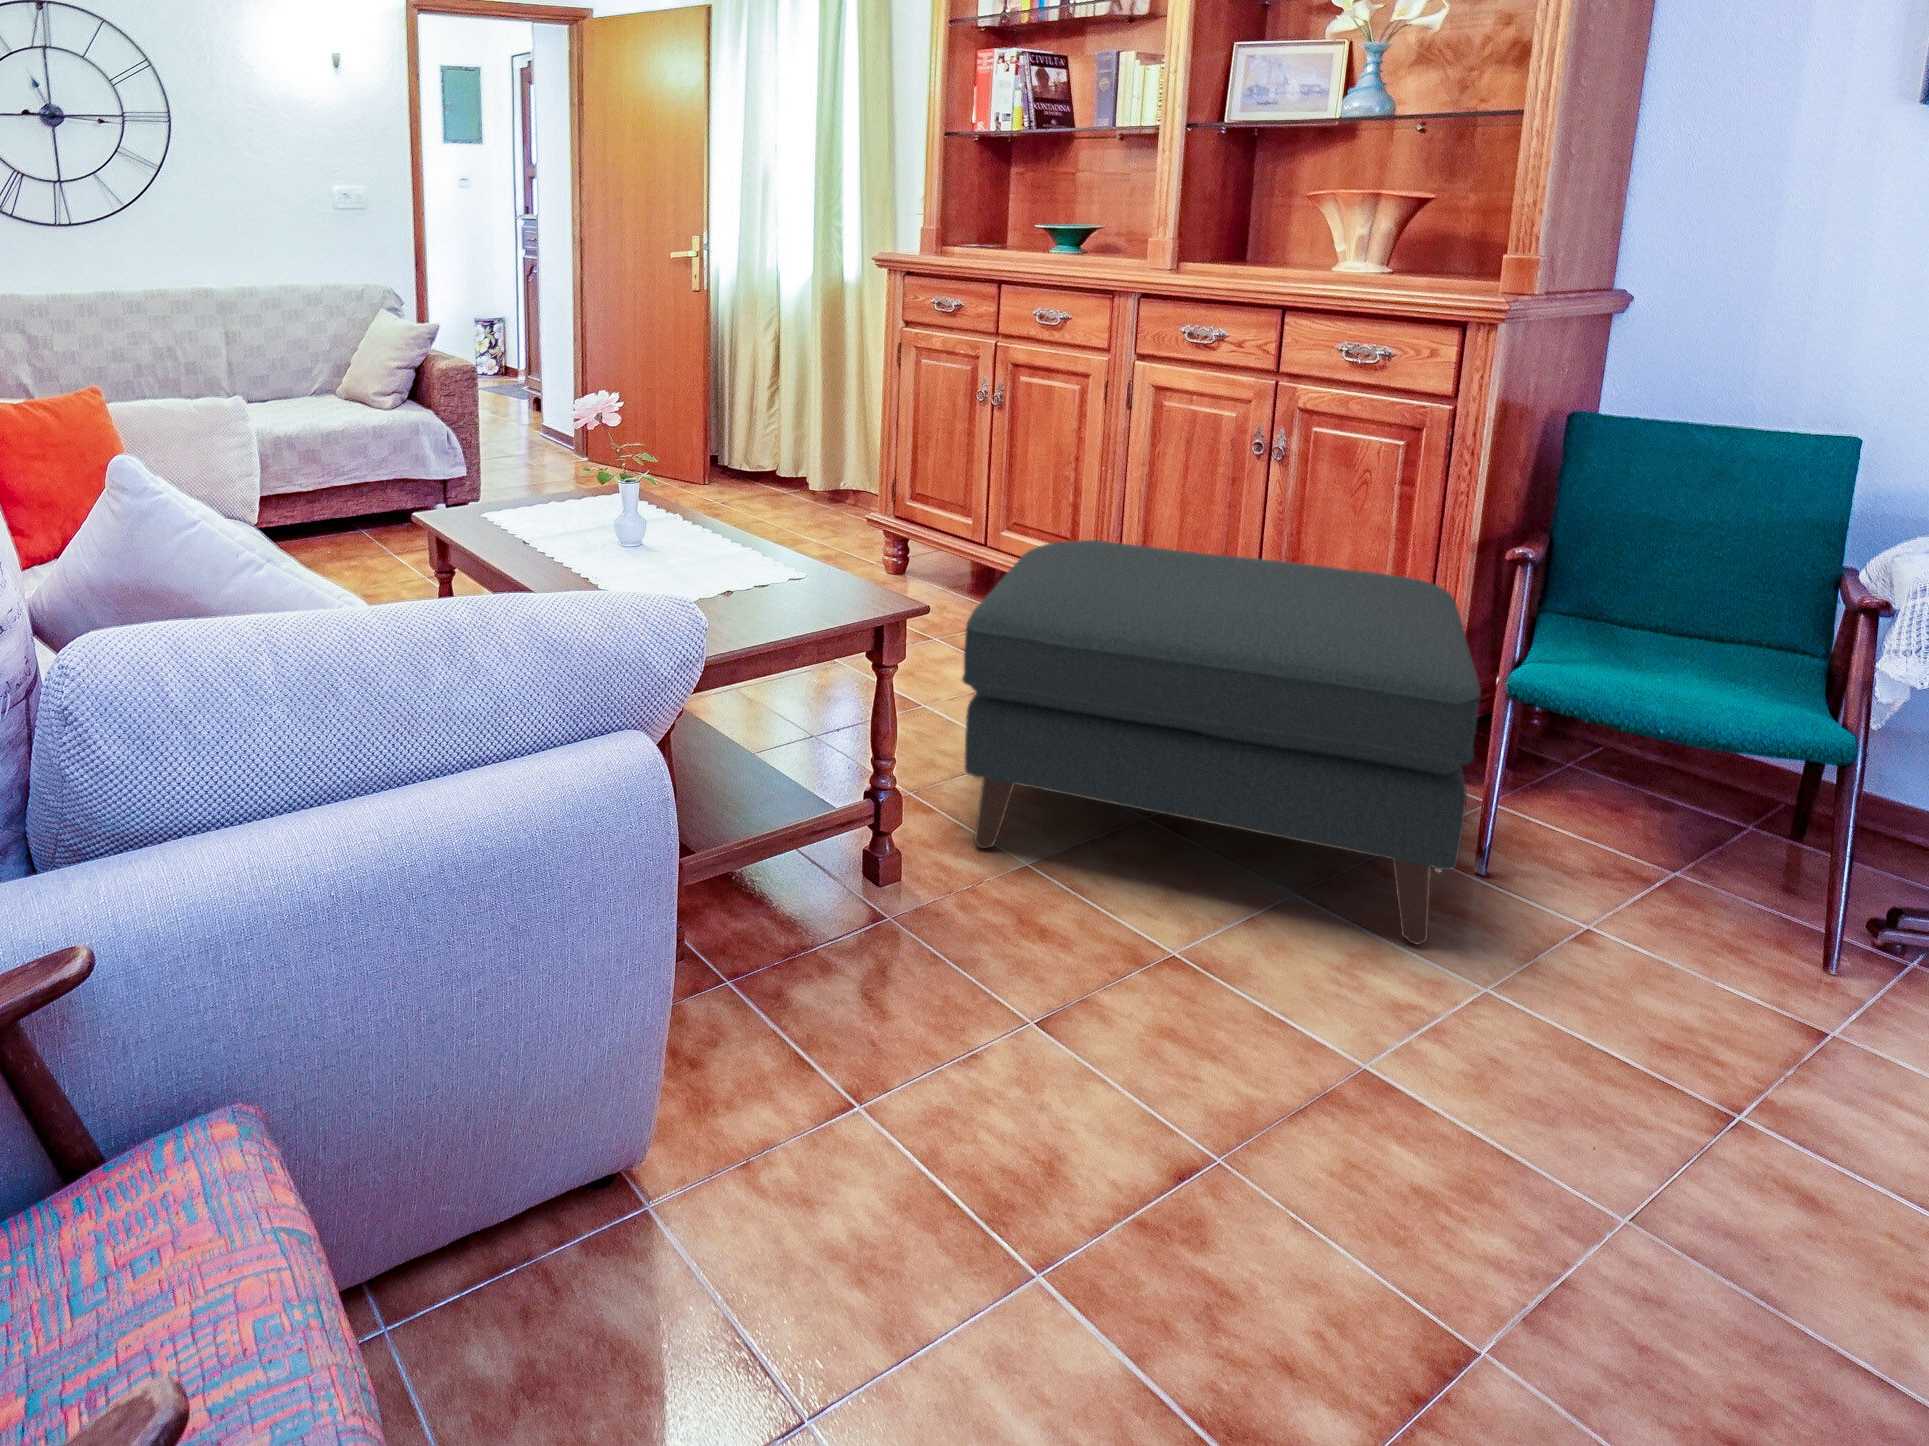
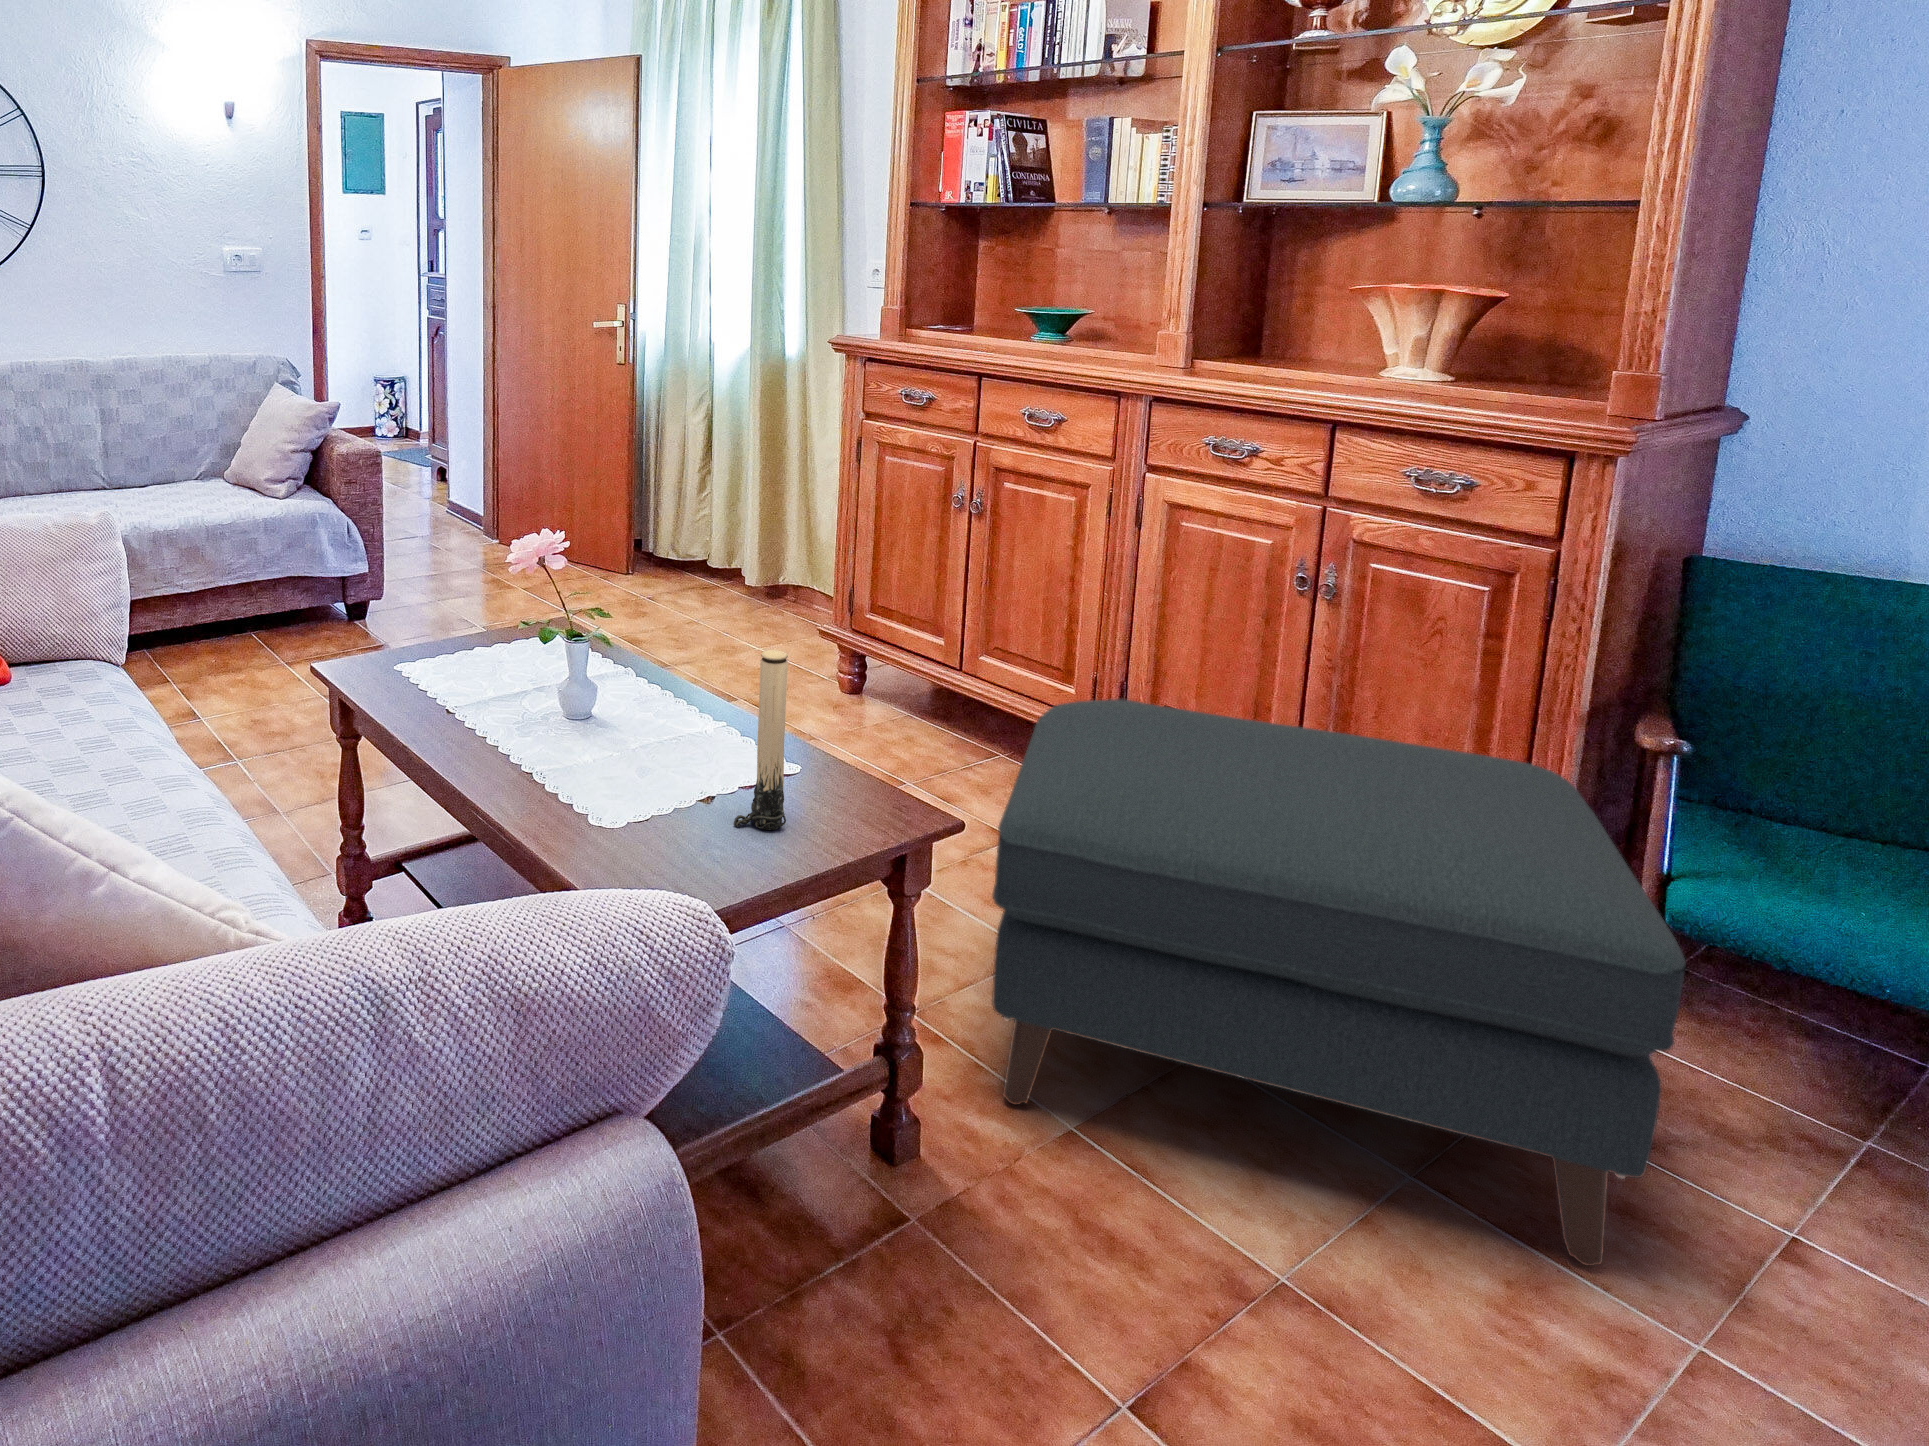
candle: none [748,471,789,614] -> present [734,650,788,830]

